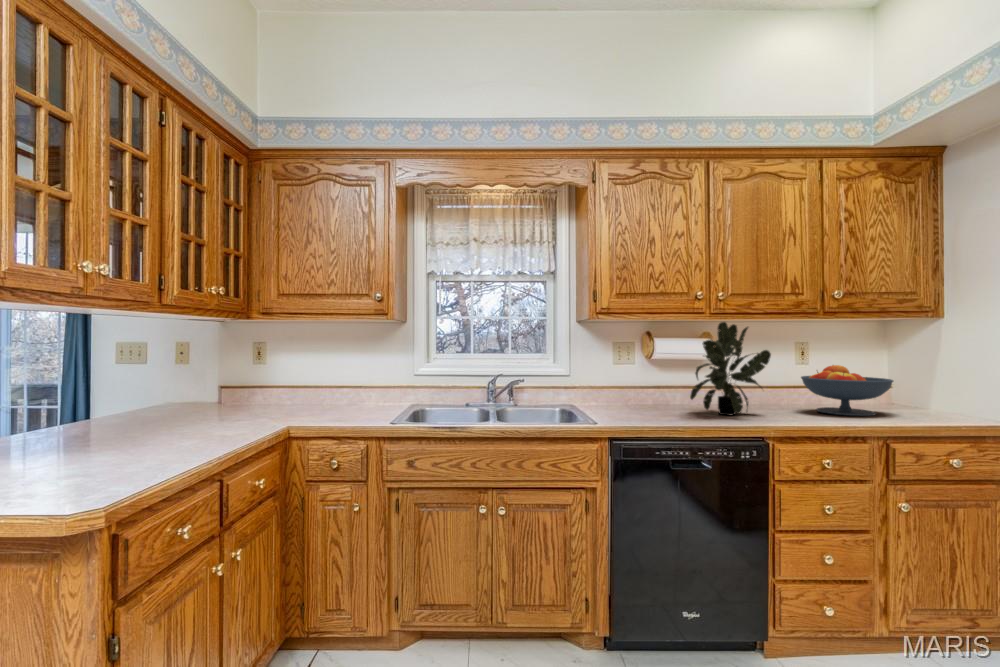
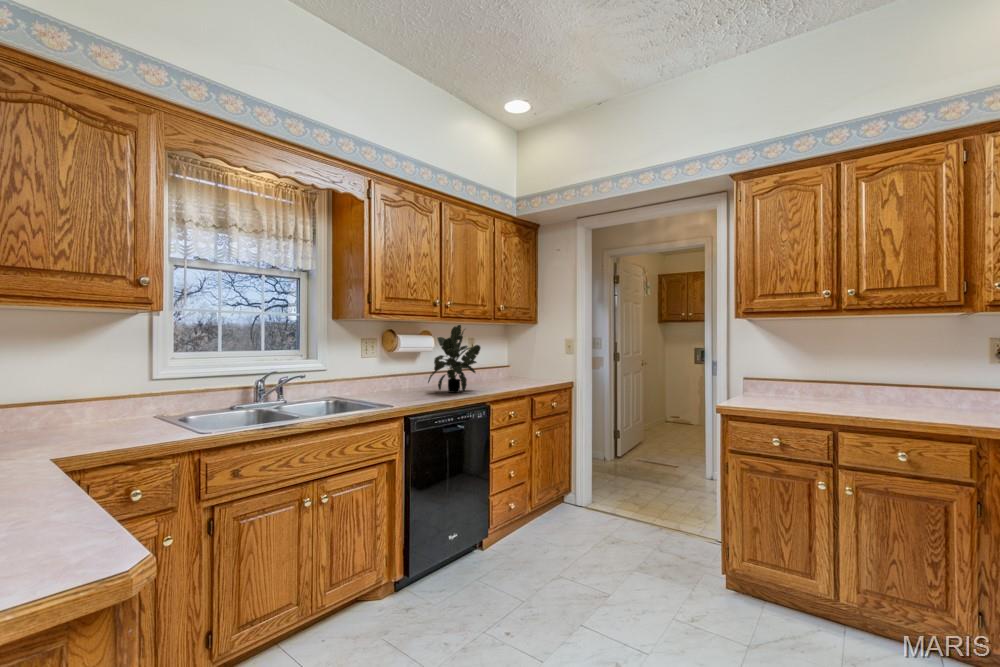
fruit bowl: present [801,365,893,416] -> none [486,354,534,386]

